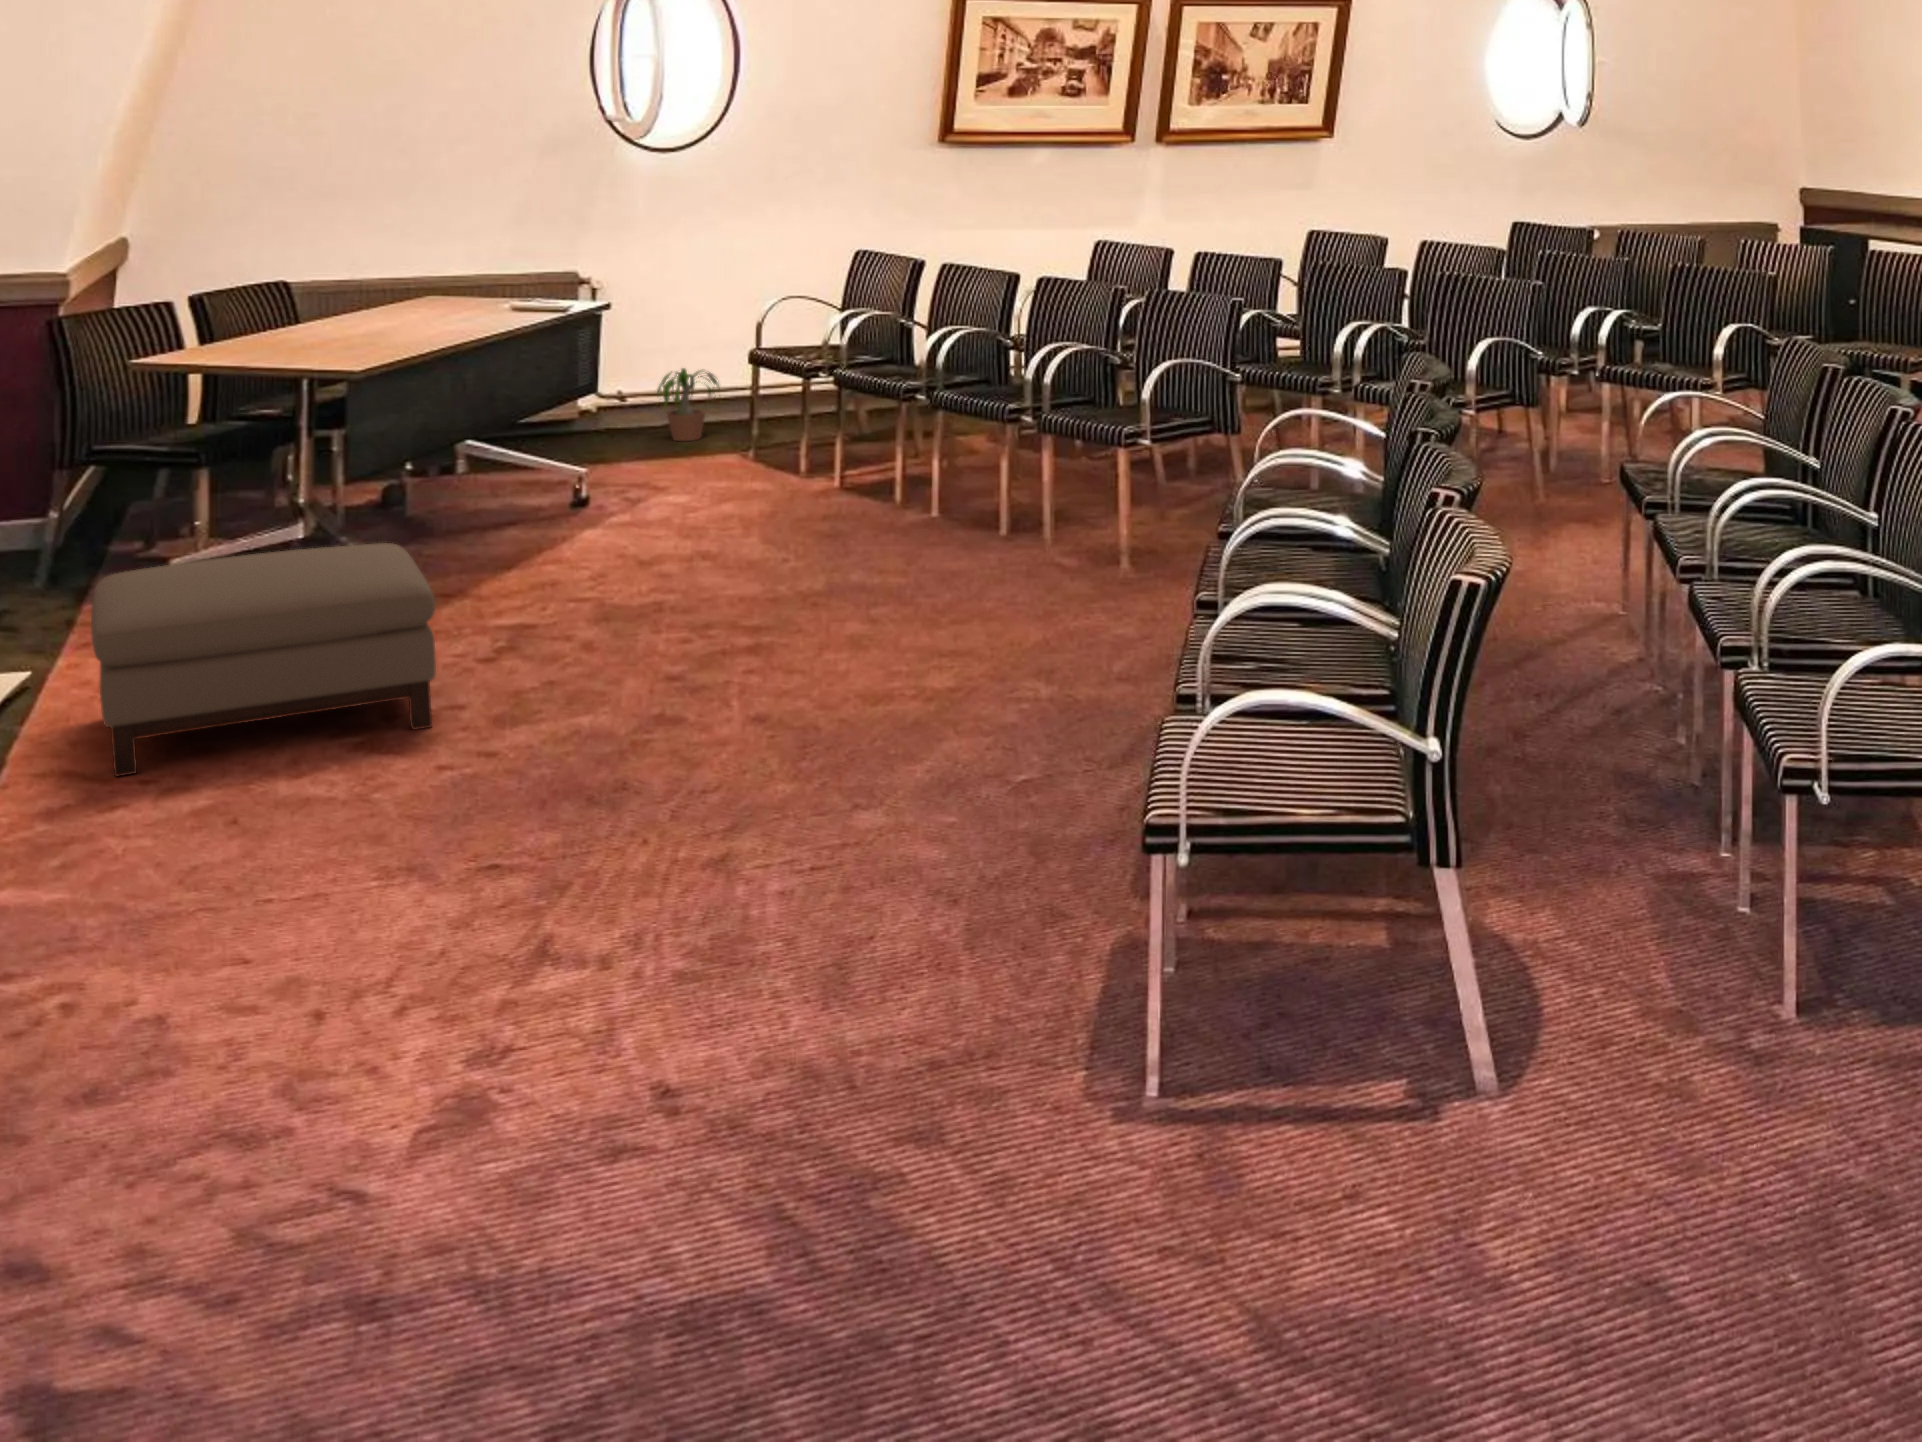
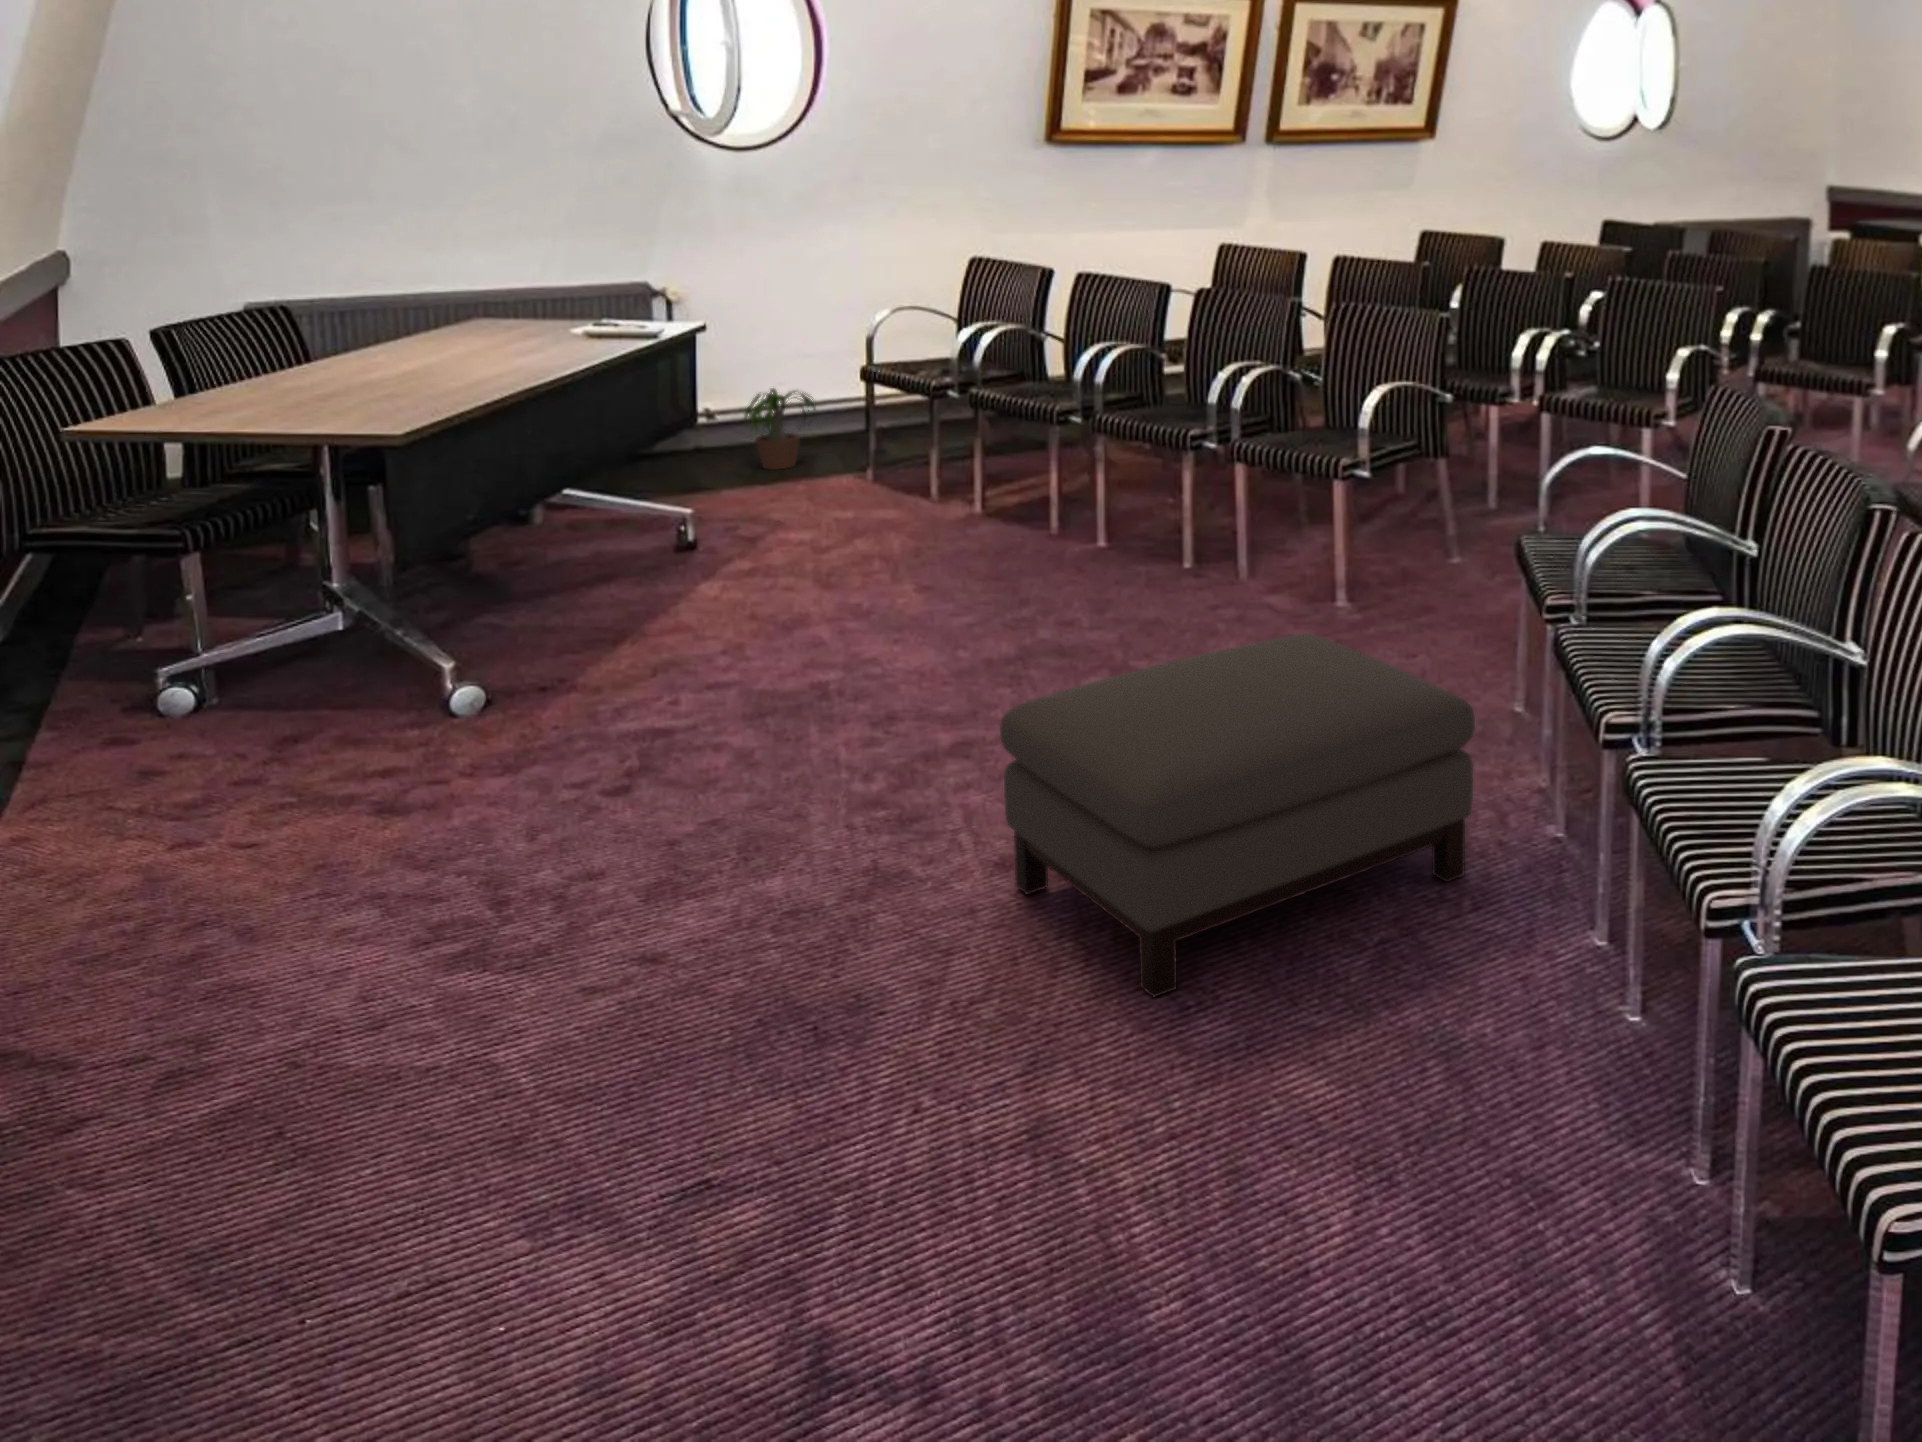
ottoman: present [91,543,436,776] -> present [1000,633,1475,997]

